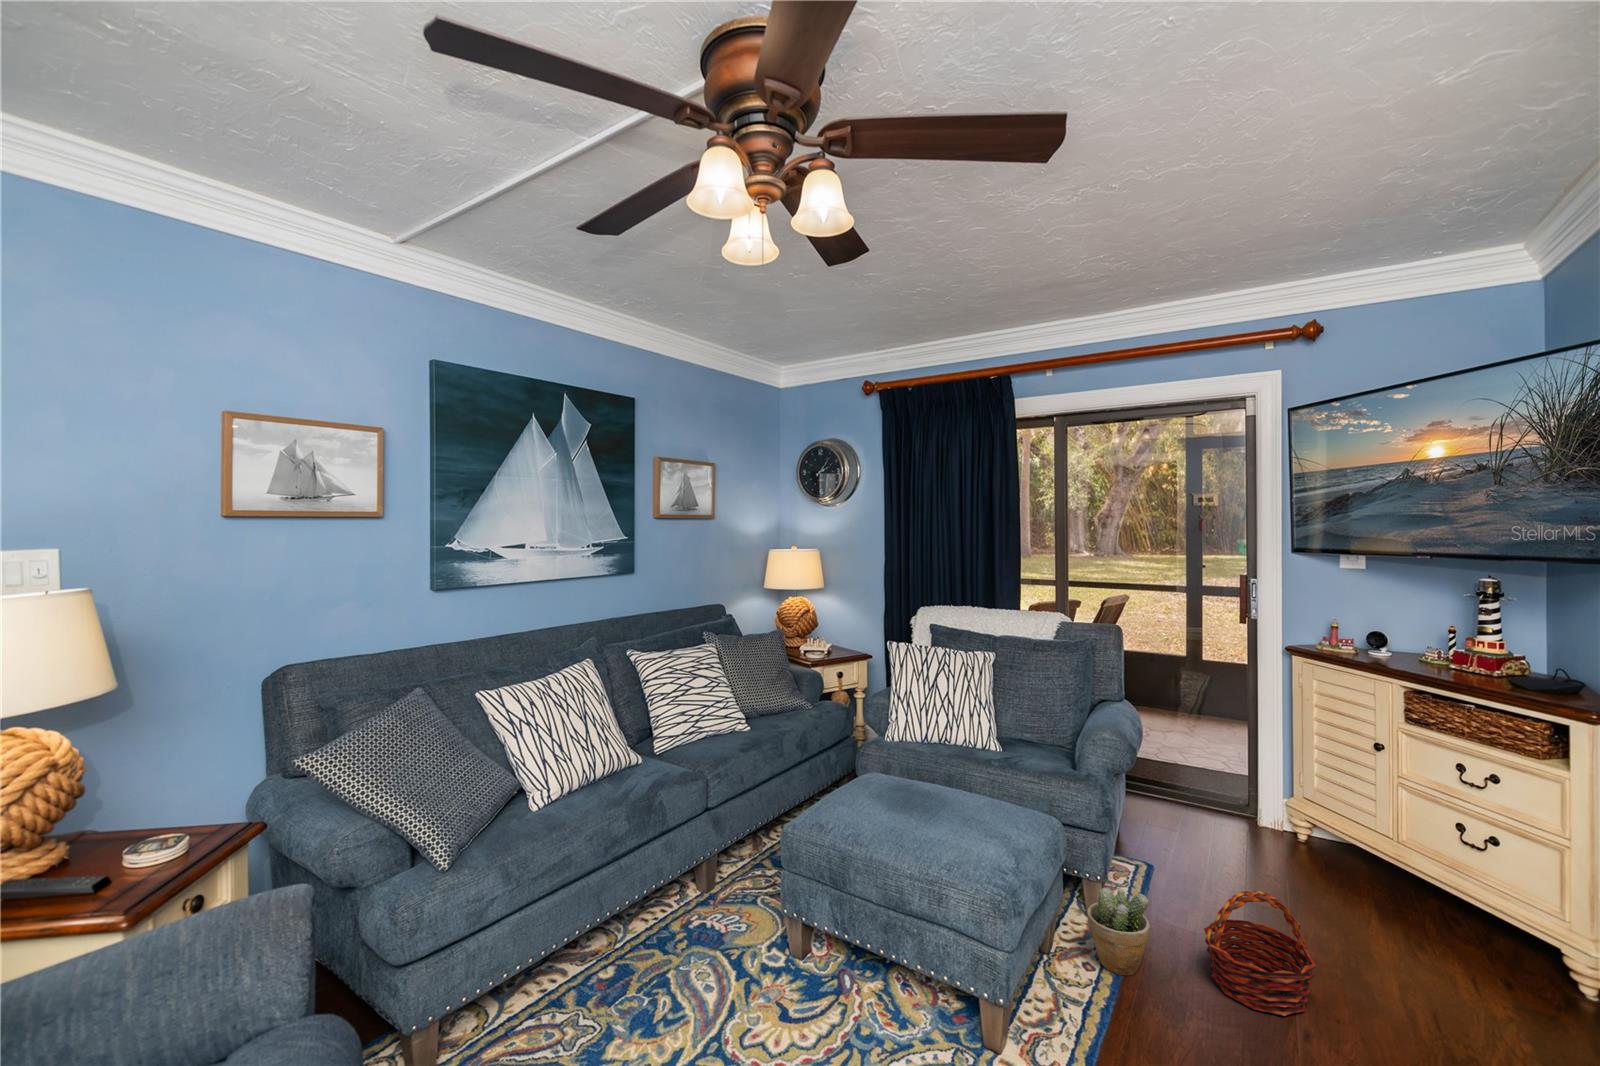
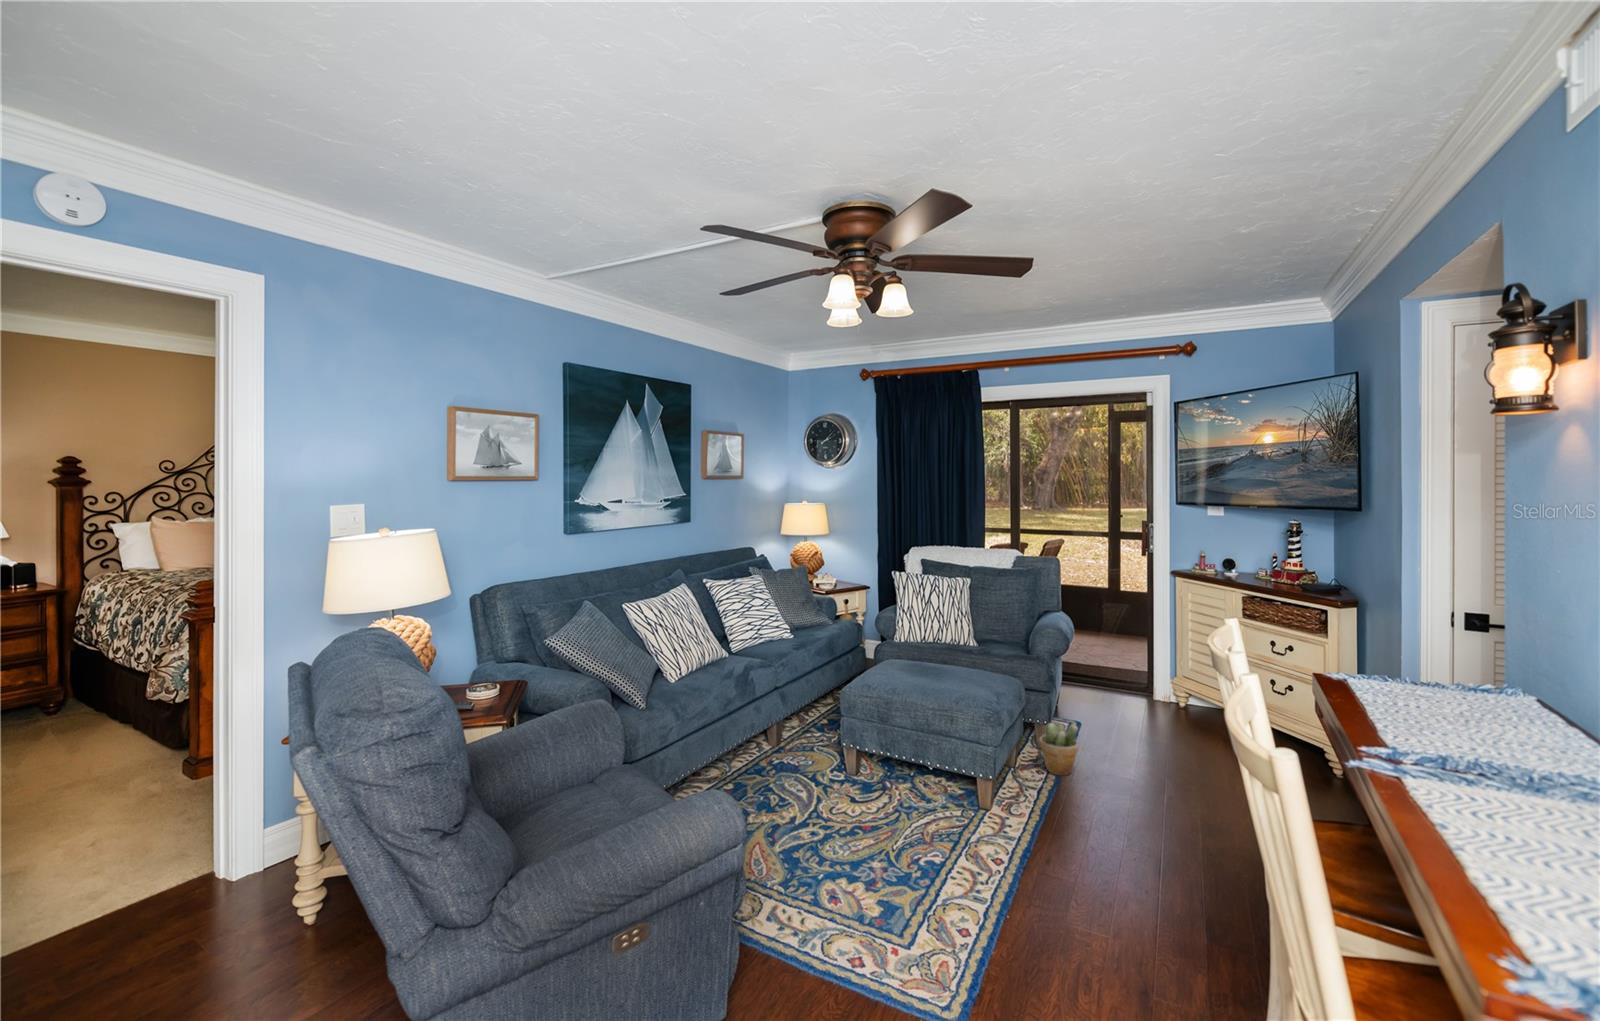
basket: present [1204,890,1316,1016] -> none [1112,718,1177,789]

